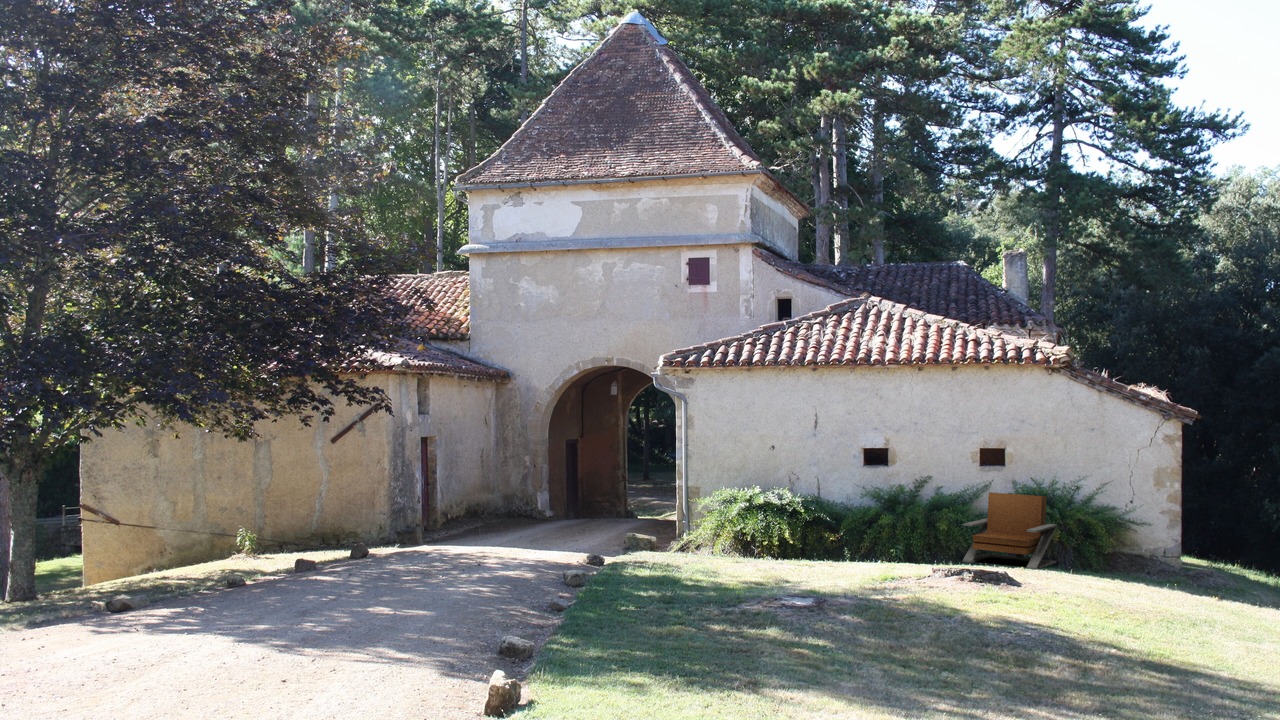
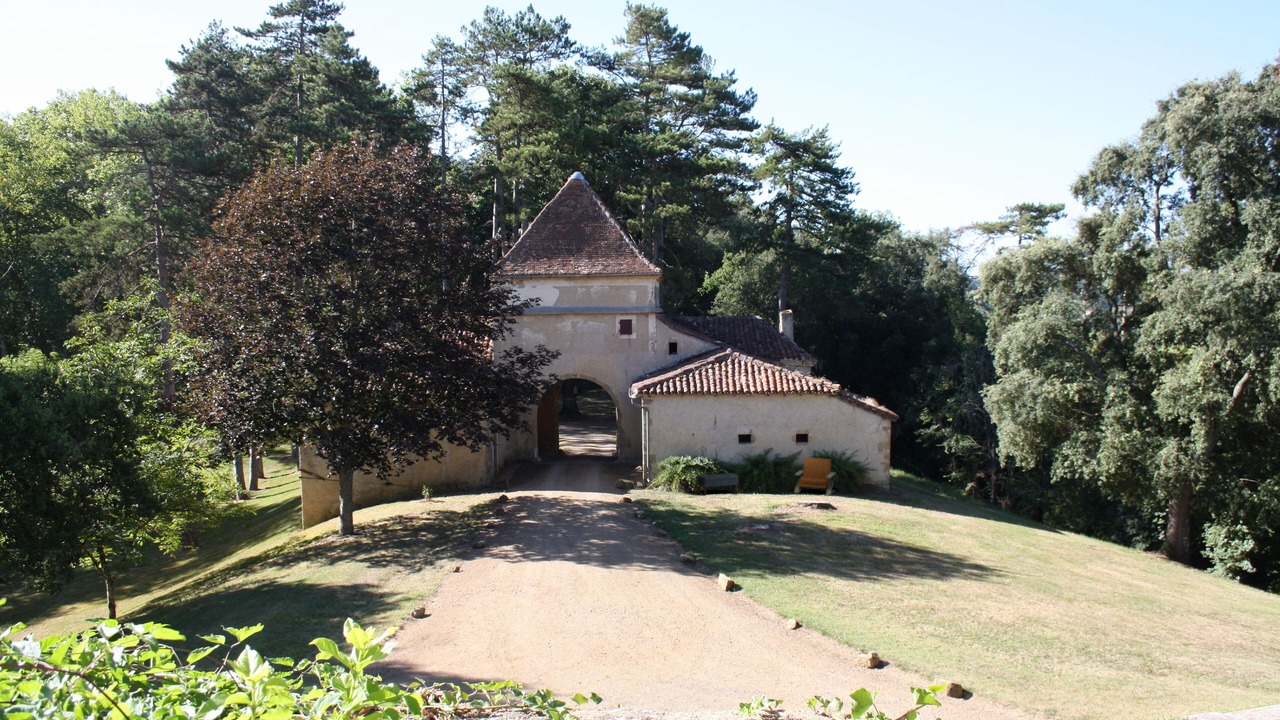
bench: none [759,518,844,559] -> present [697,473,739,495]

